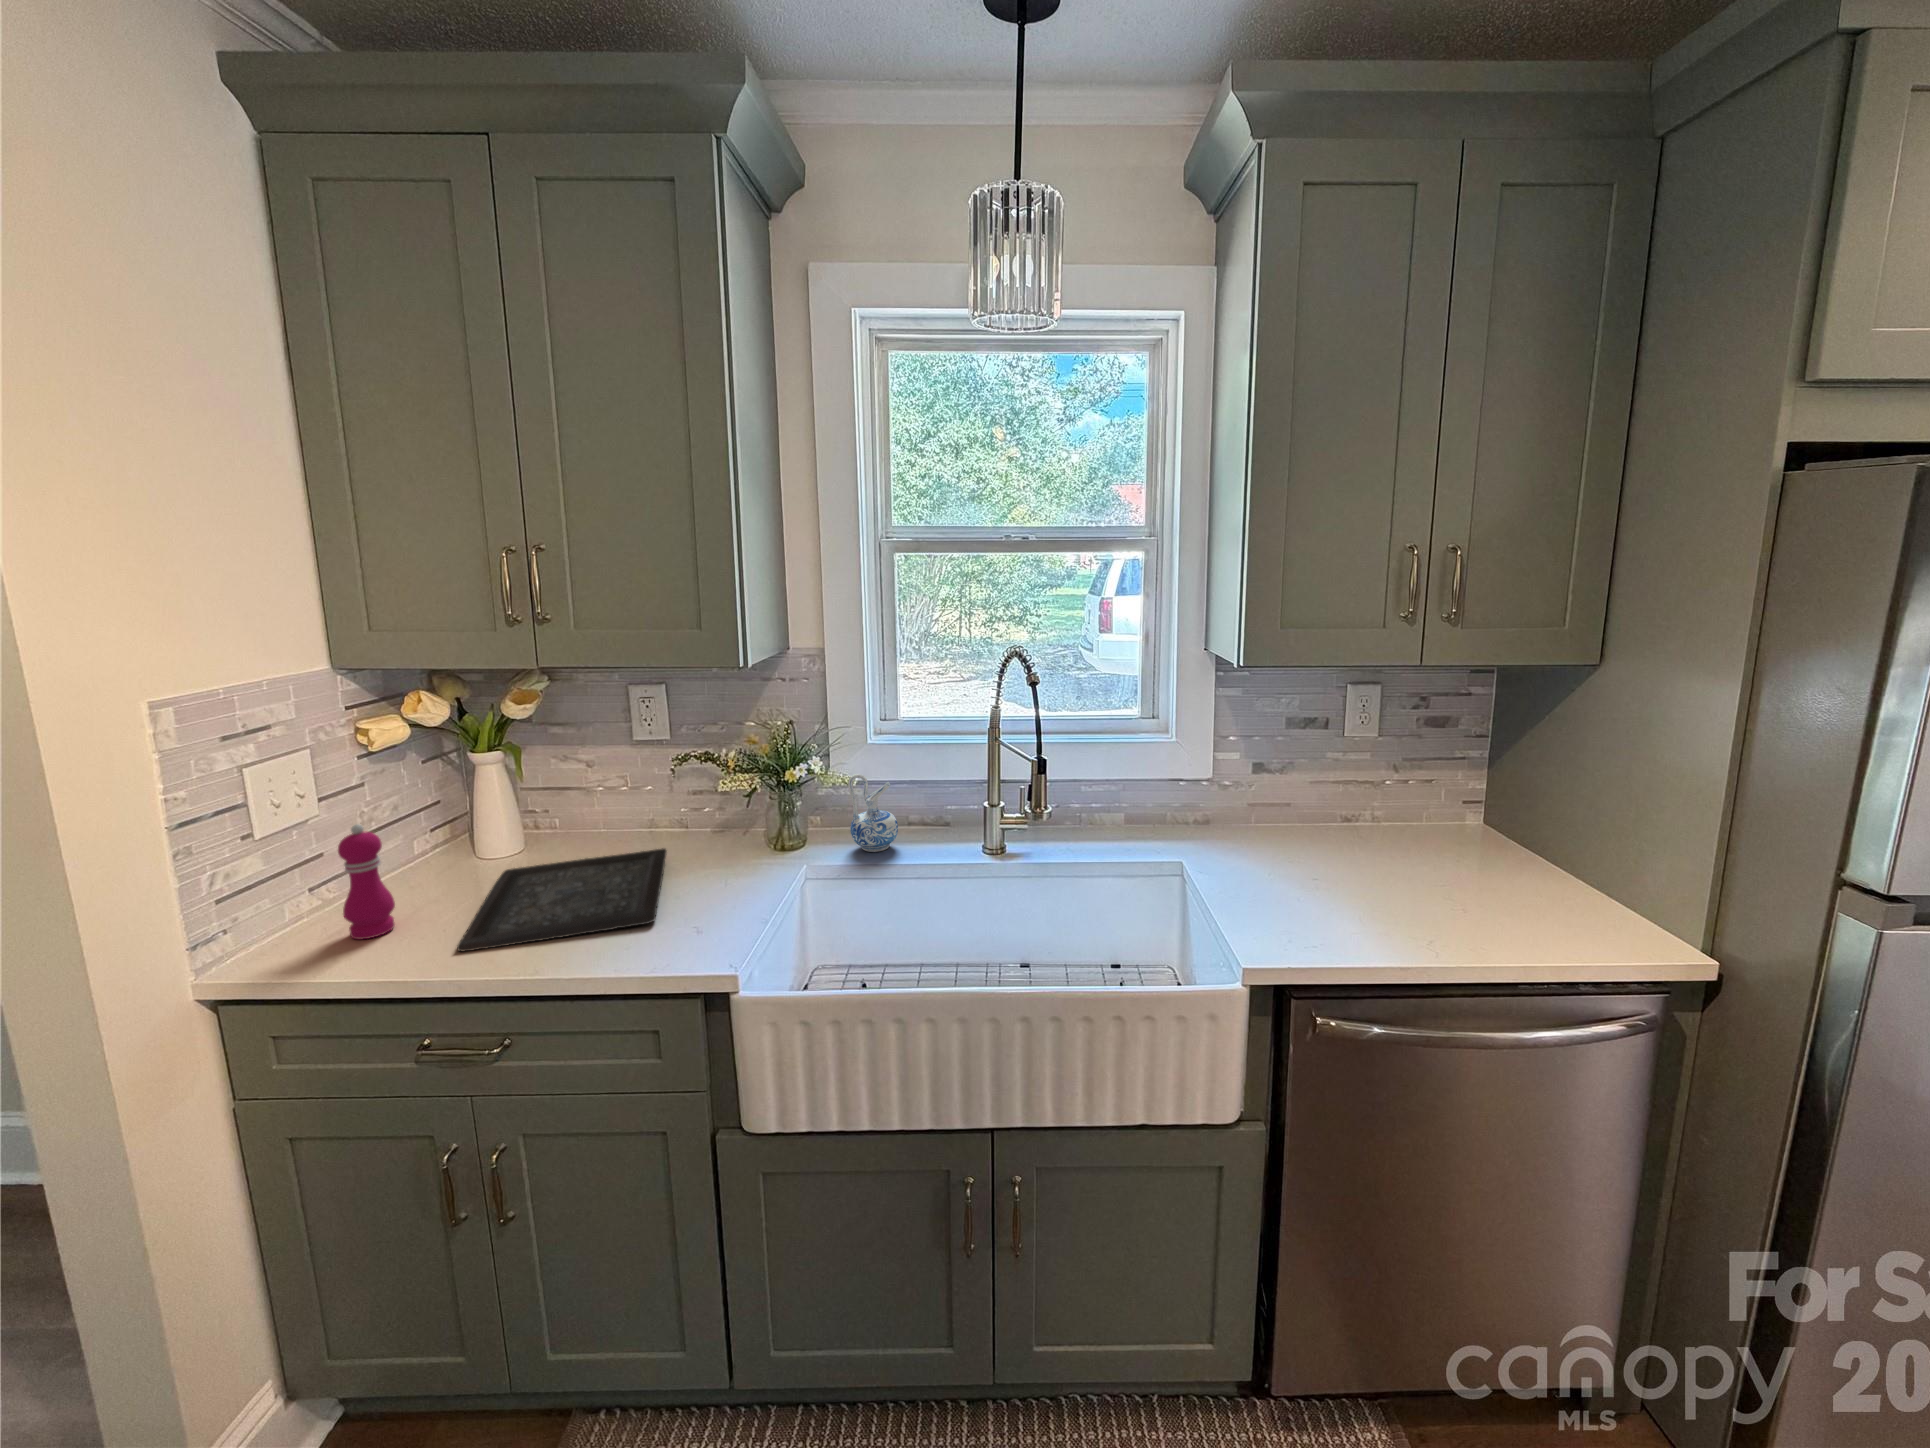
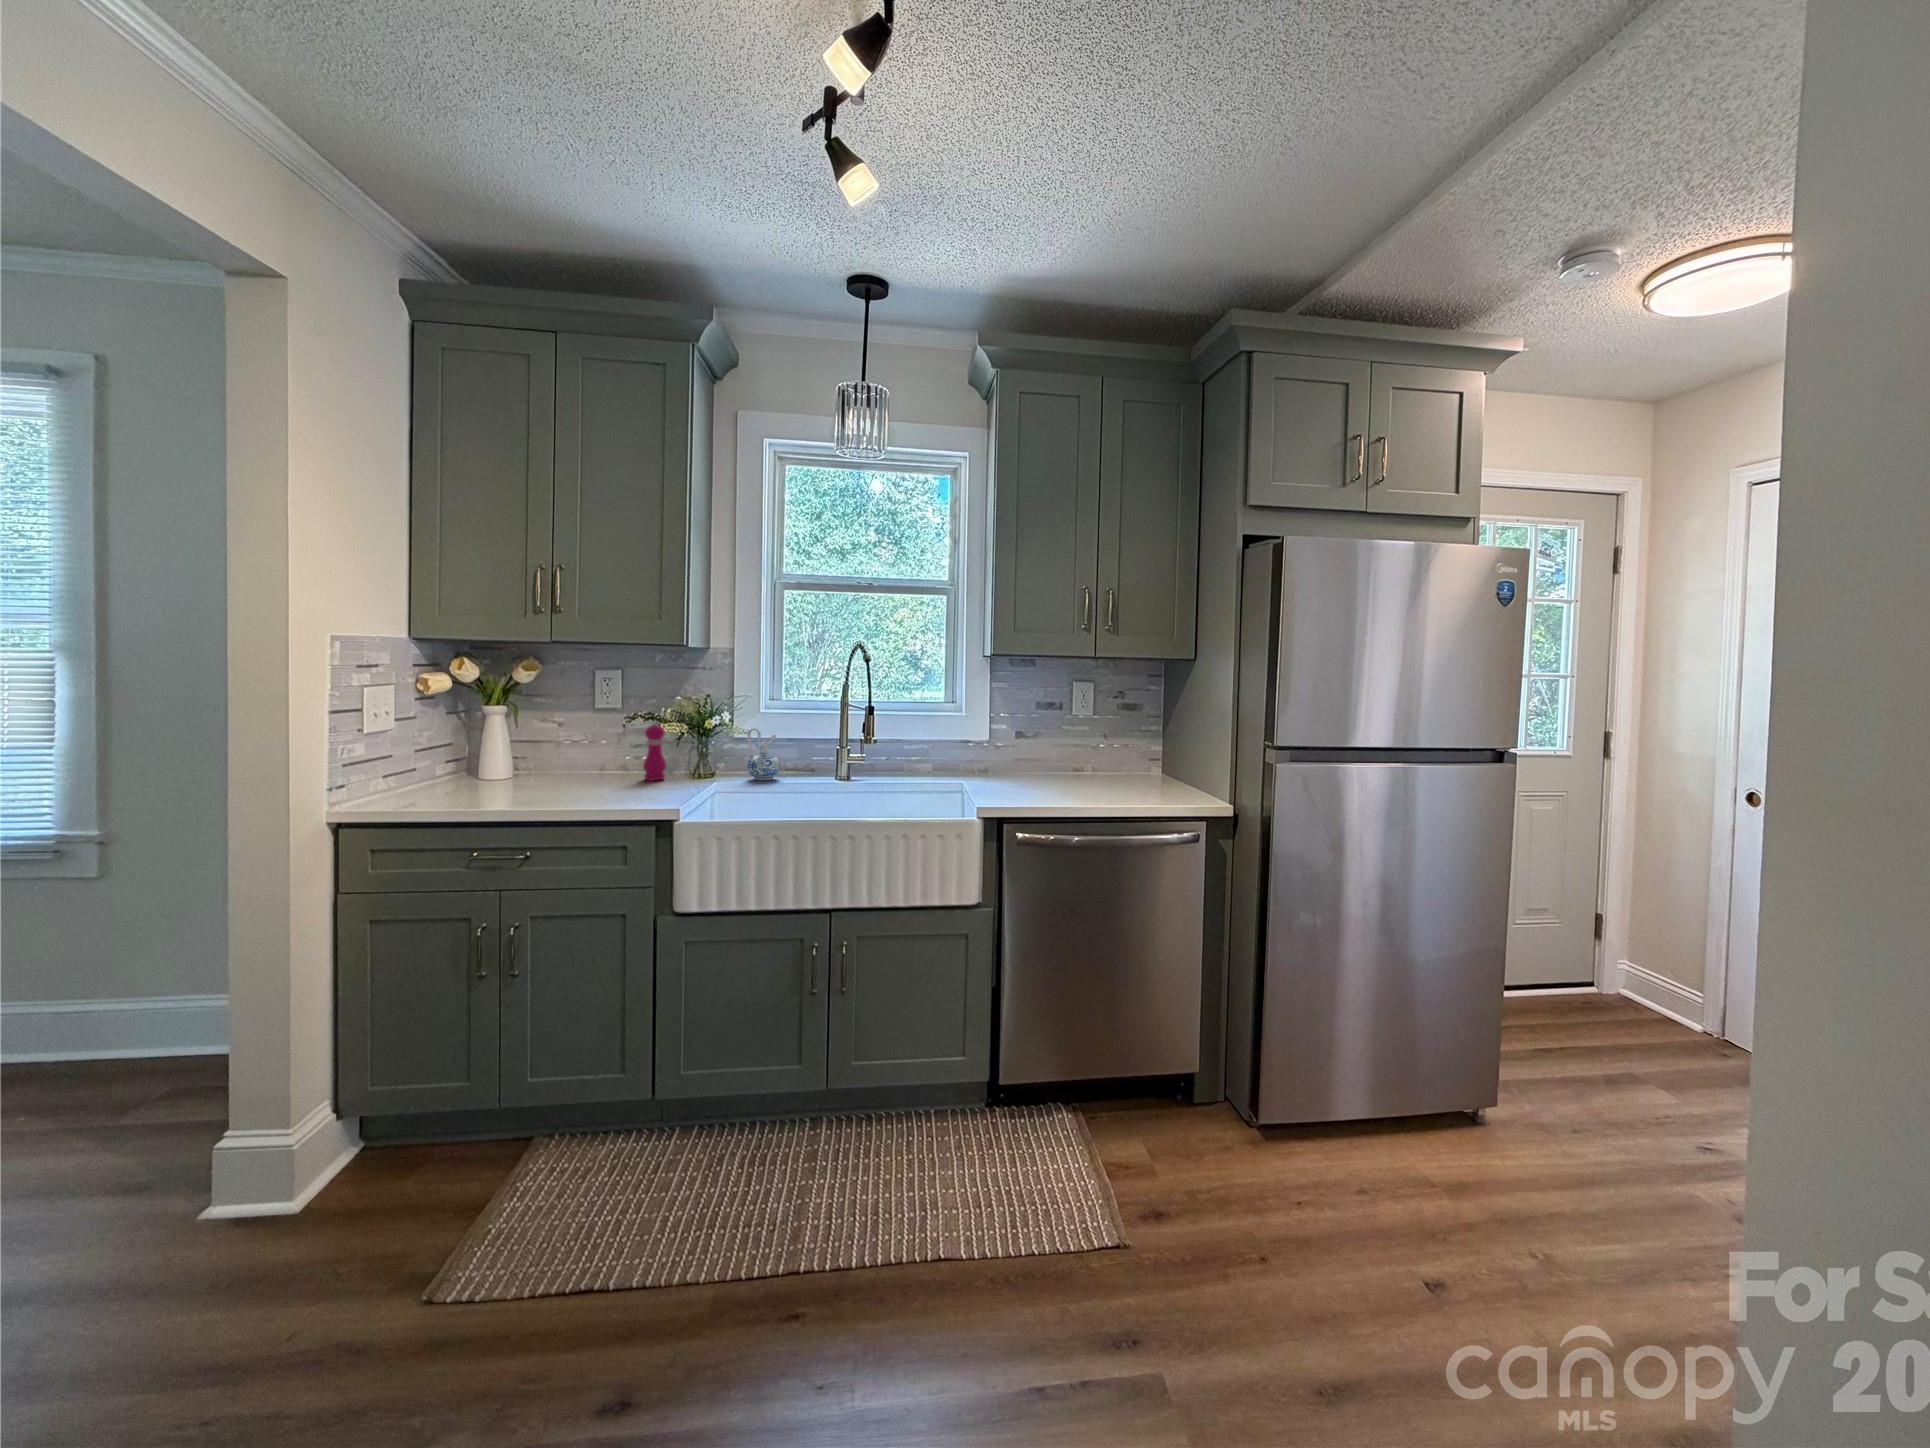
pepper mill: present [338,824,395,939] -> present [643,721,666,781]
tray: present [457,848,667,952] -> none [494,773,621,804]

